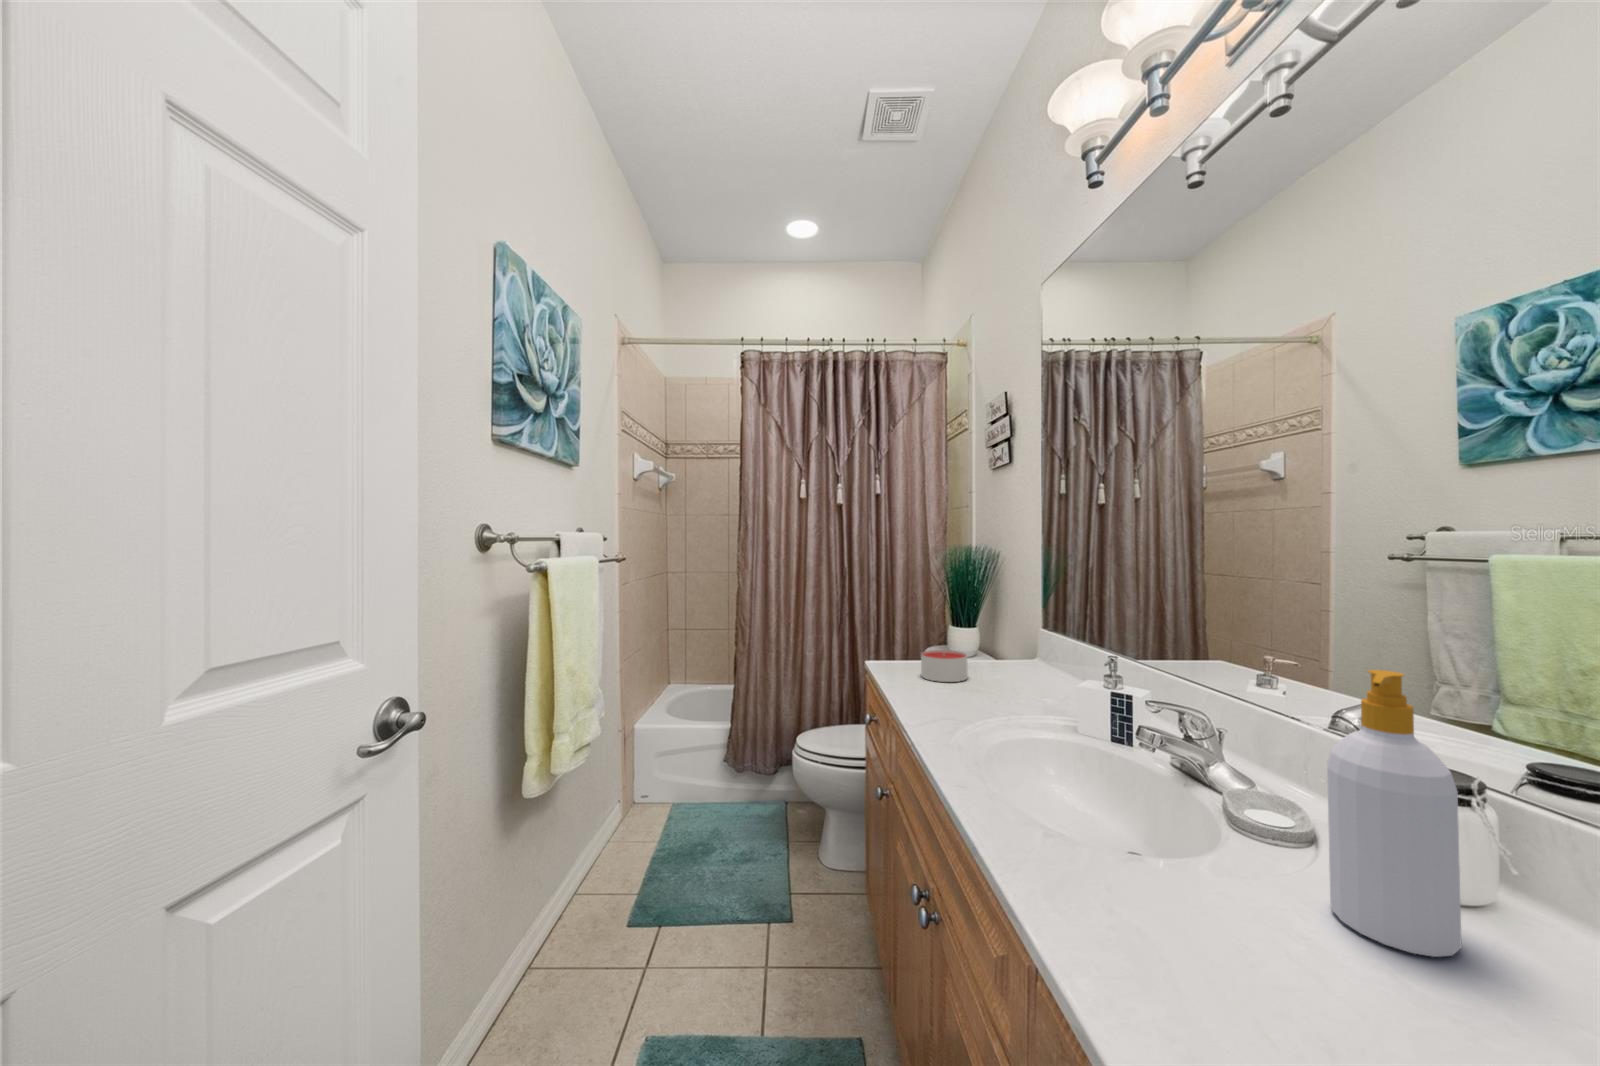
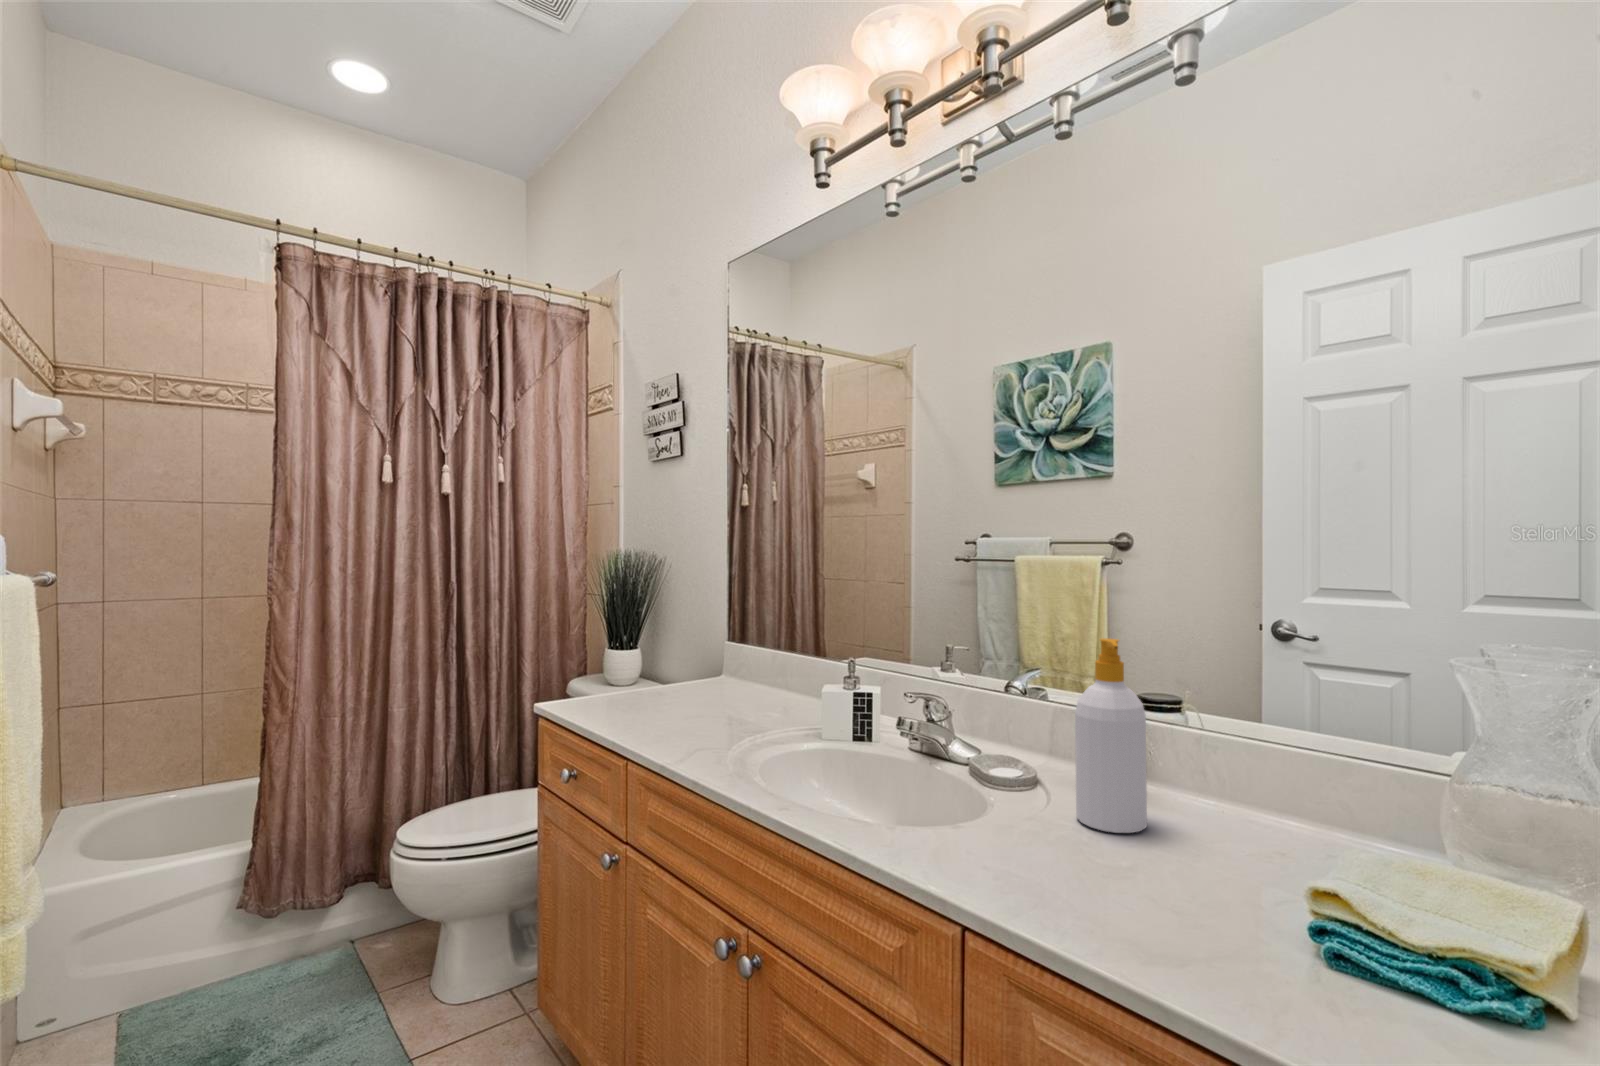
candle: present [921,650,968,682] -> none [617,676,672,714]

